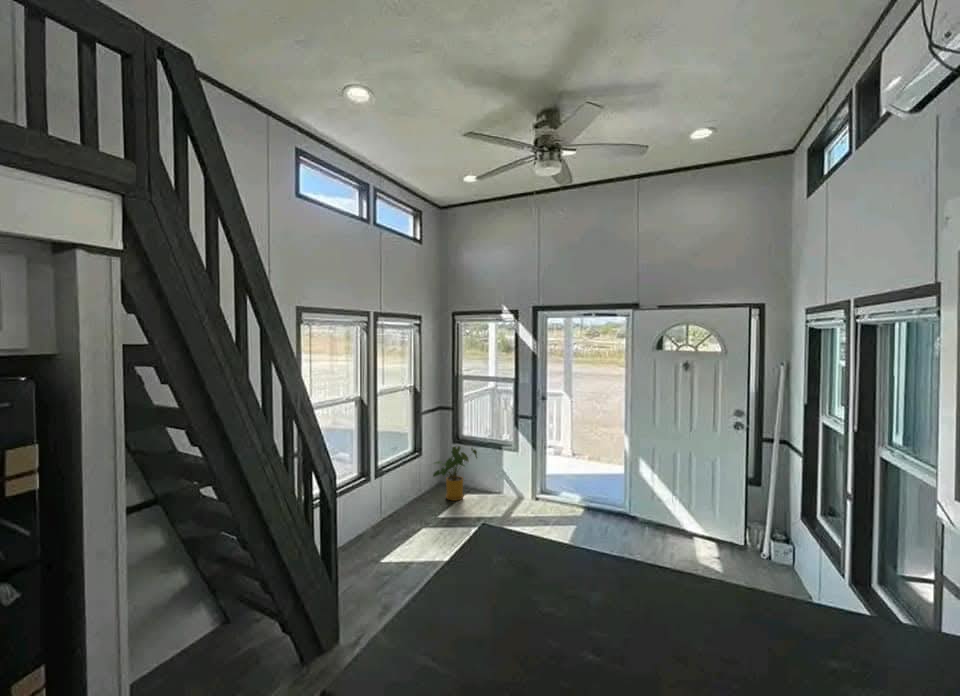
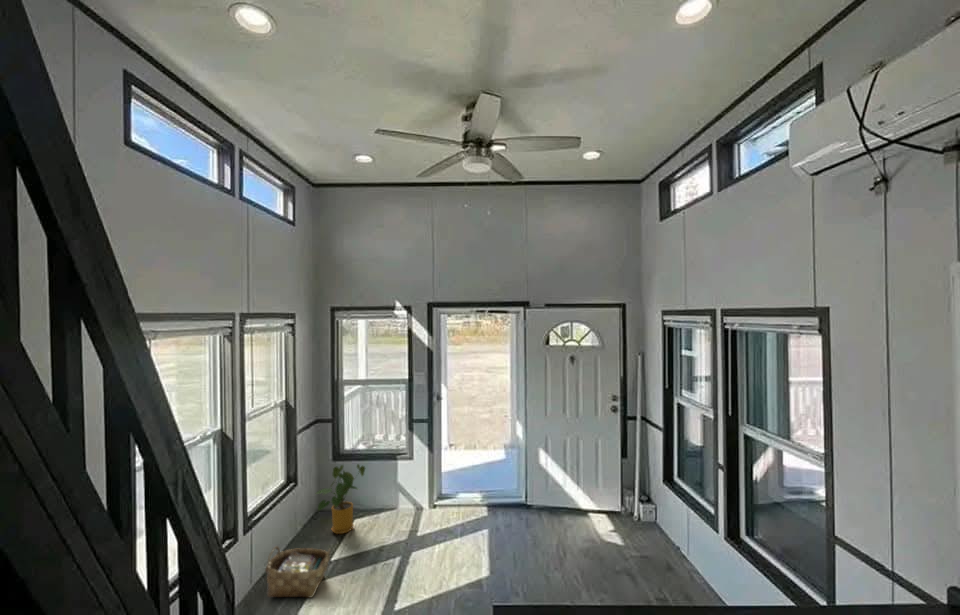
woven basket: none [378,491,425,533] -> present [265,546,331,598]

